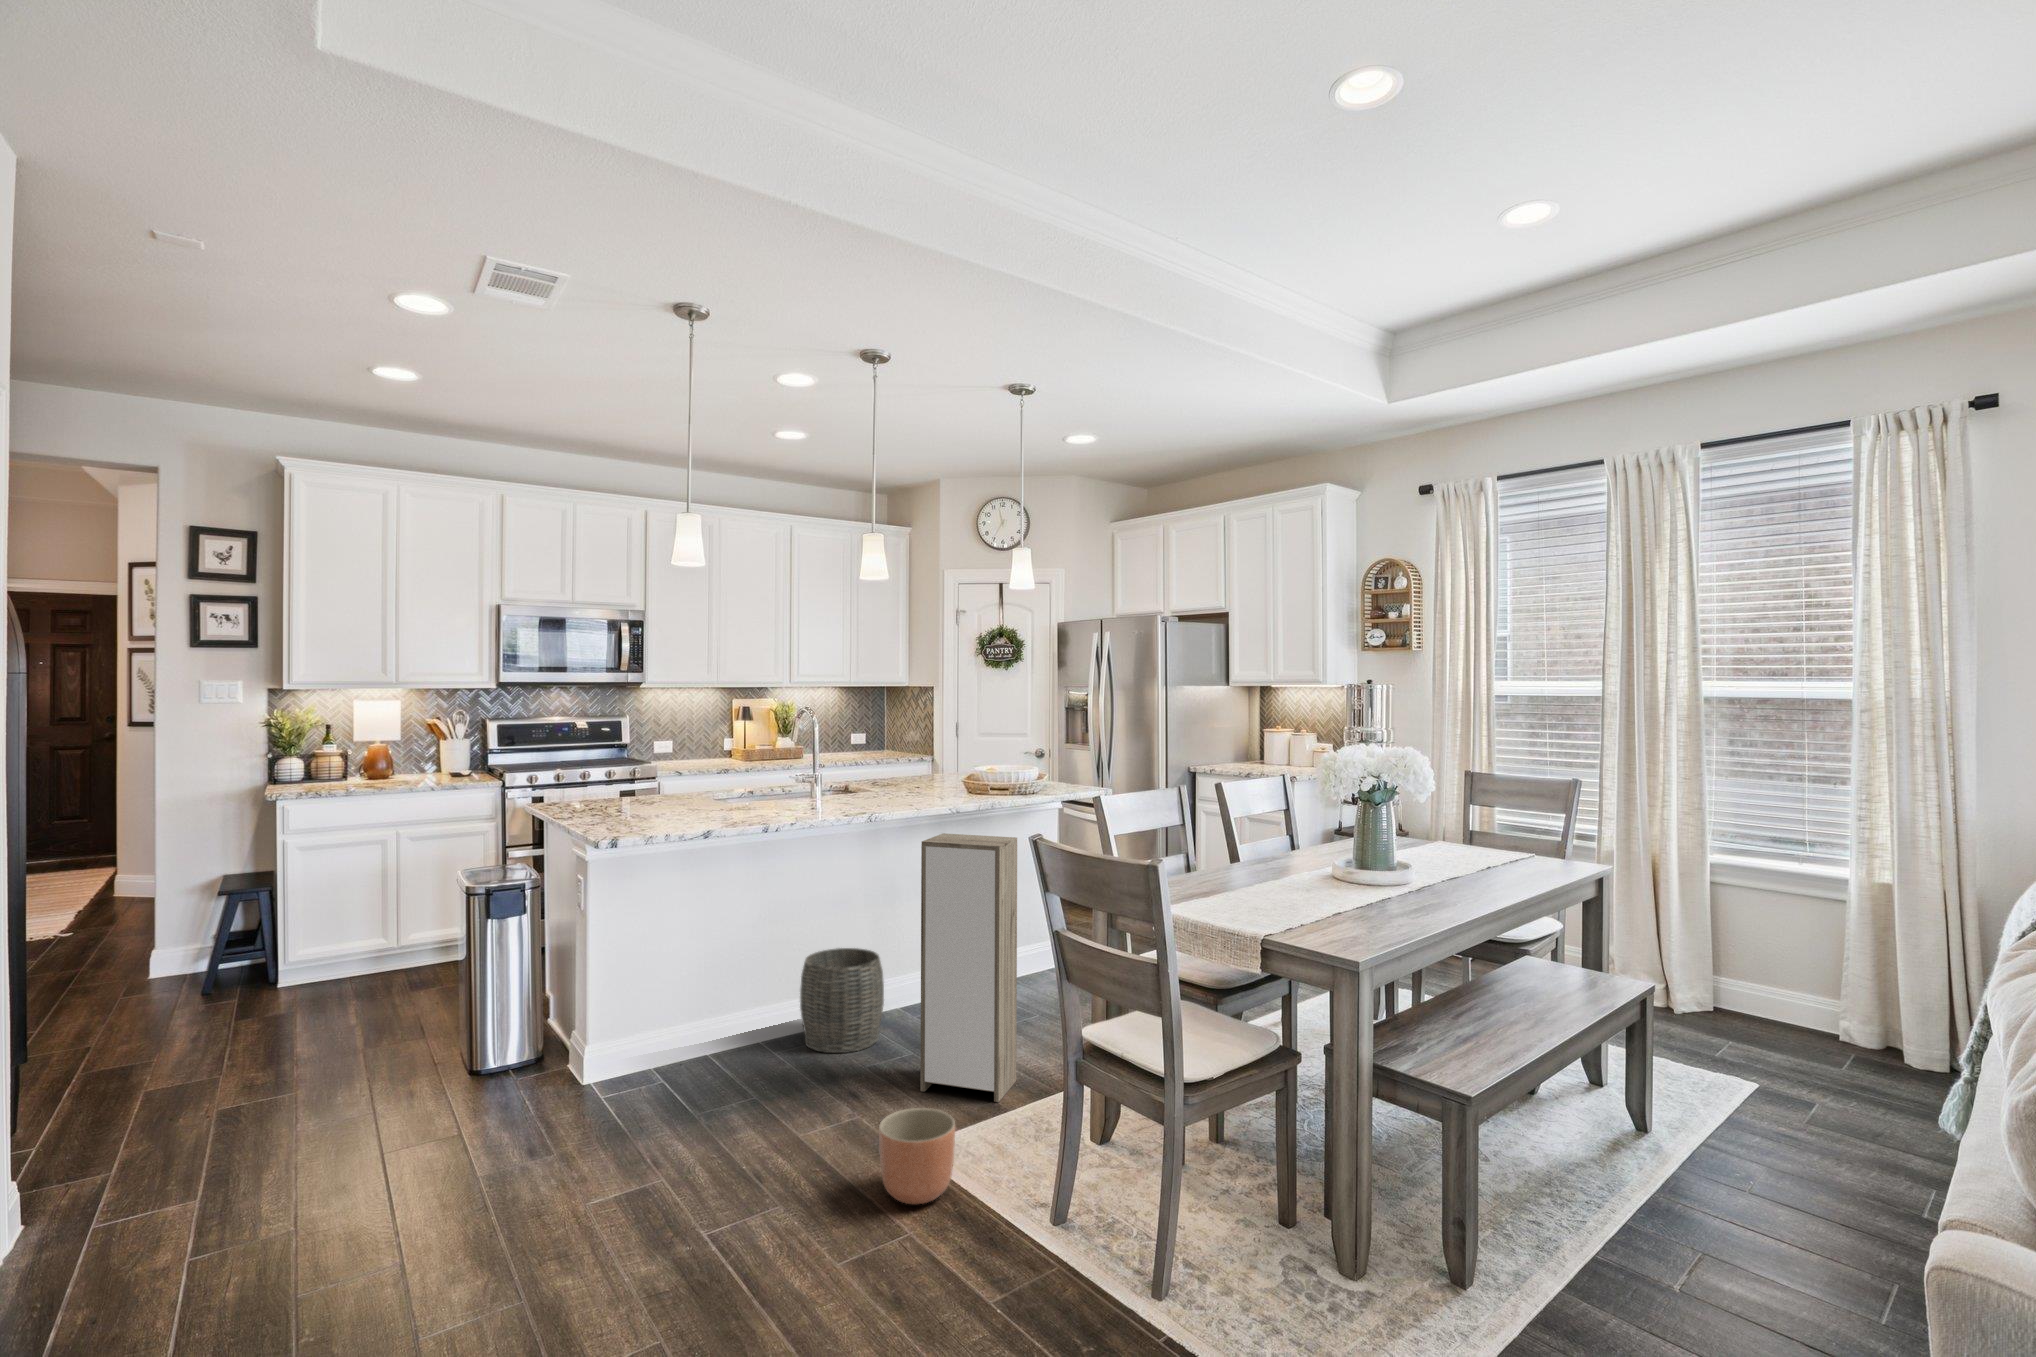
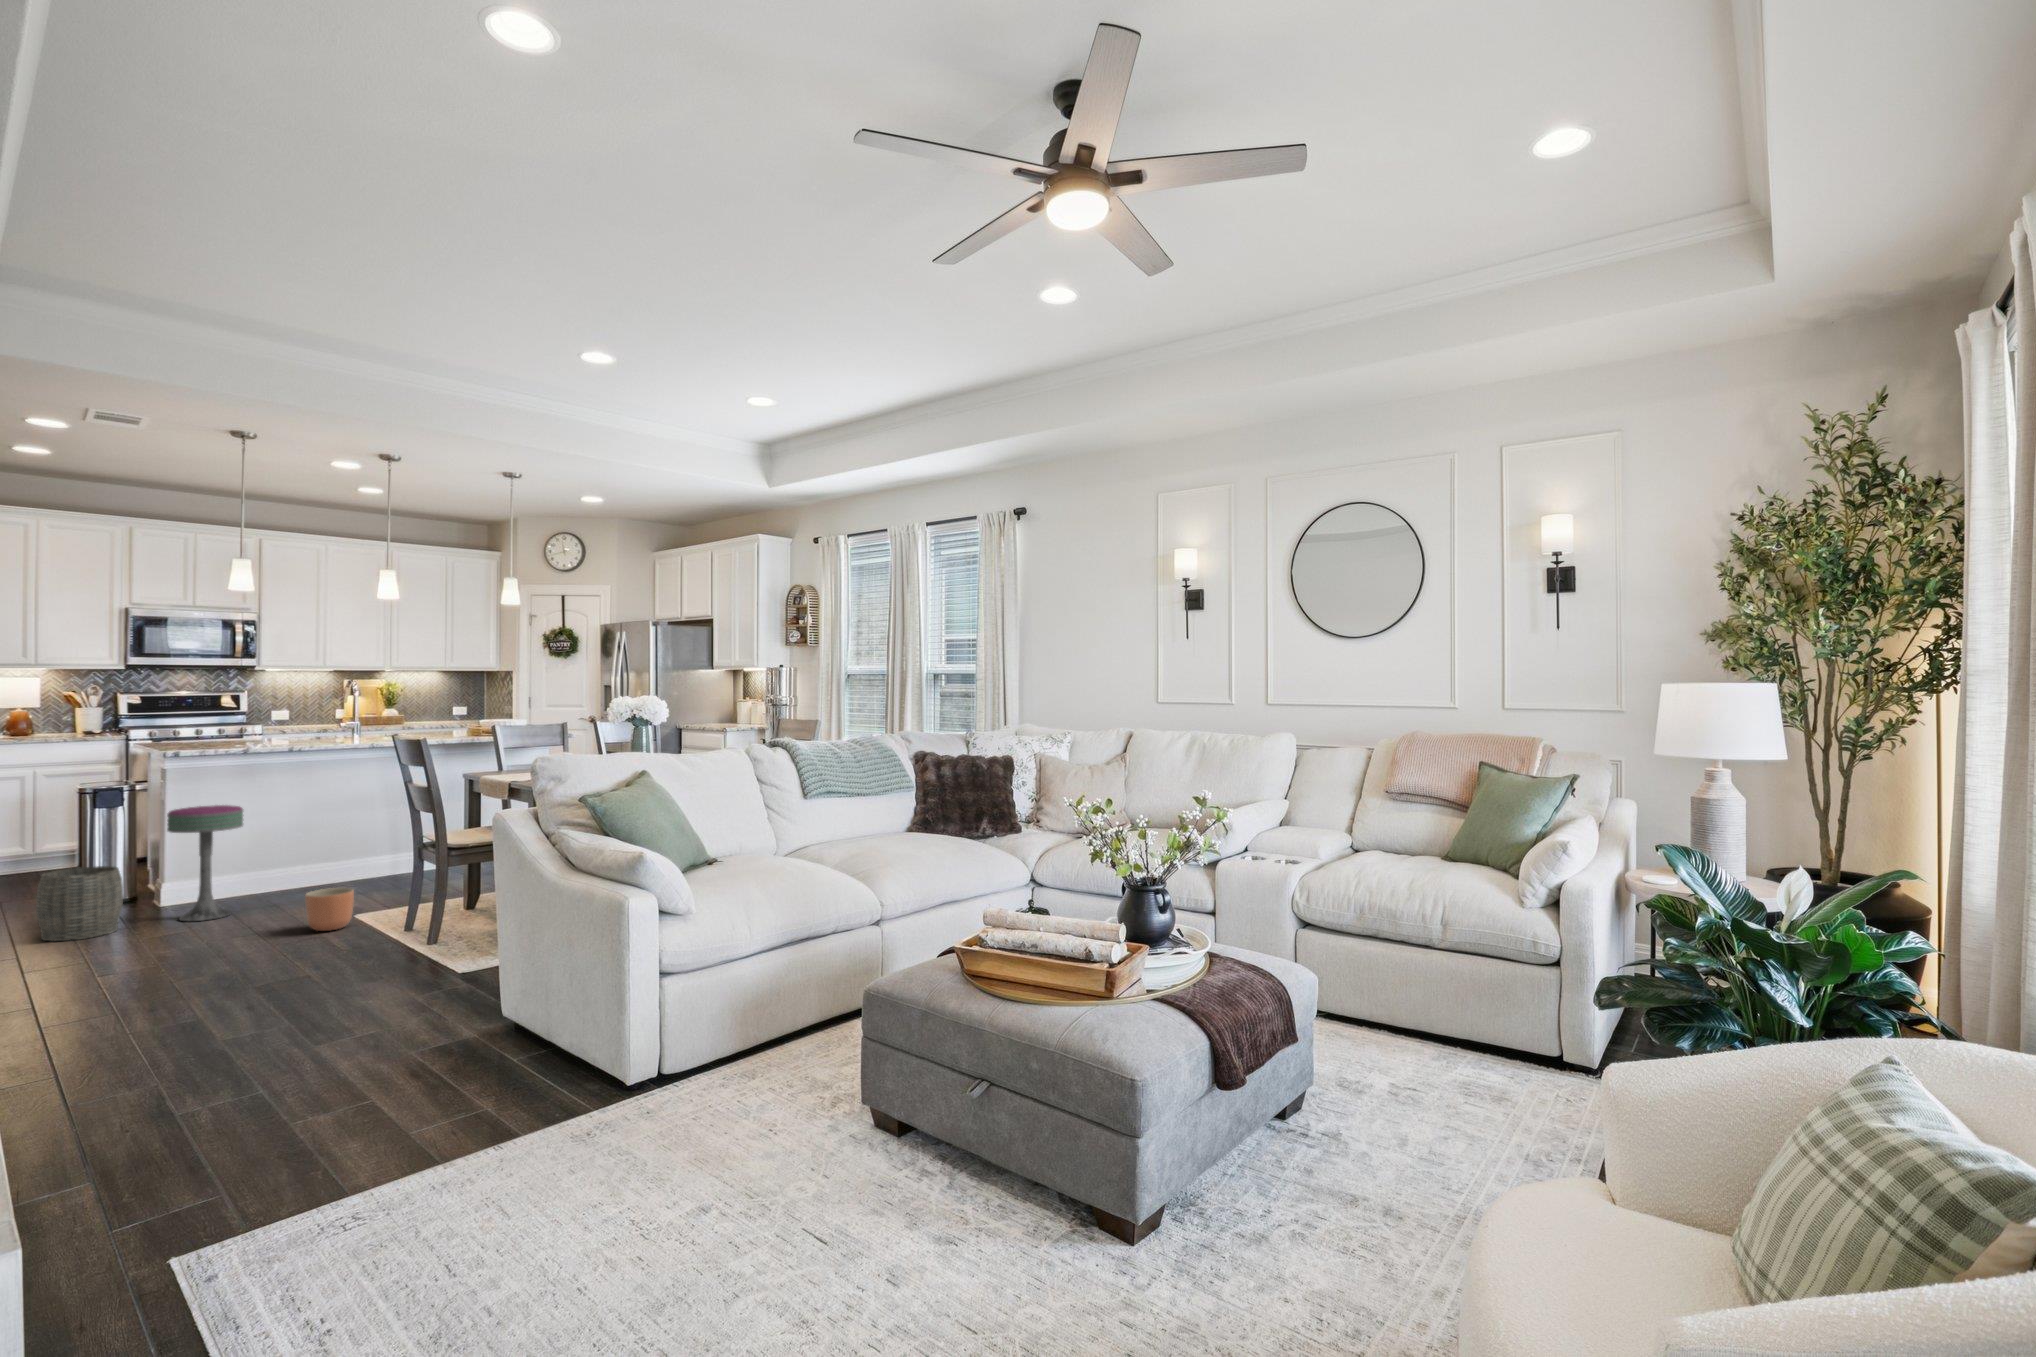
storage cabinet: present [920,833,1017,1102] -> none [375,752,444,902]
bar stool: none [625,929,733,1144] -> present [167,805,243,921]
woven basket: present [800,948,884,1053] -> present [36,866,123,941]

